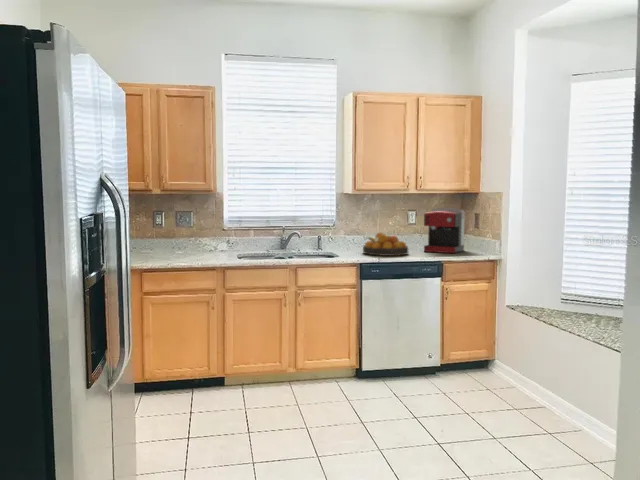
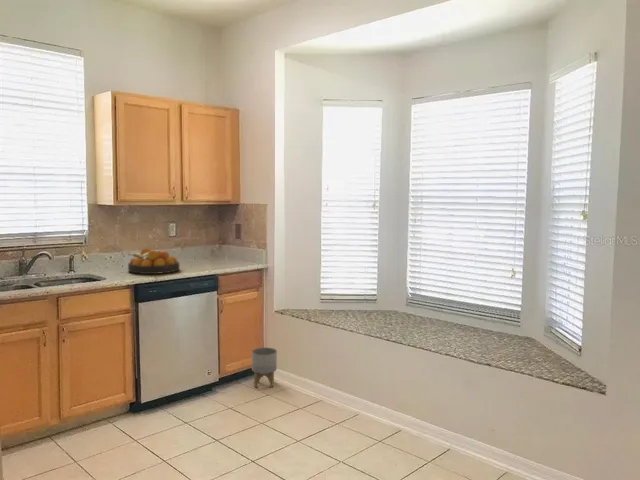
coffee maker: present [424,208,465,253] -> none [191,219,228,265]
planter: none [476,341,504,383] -> present [252,347,277,388]

